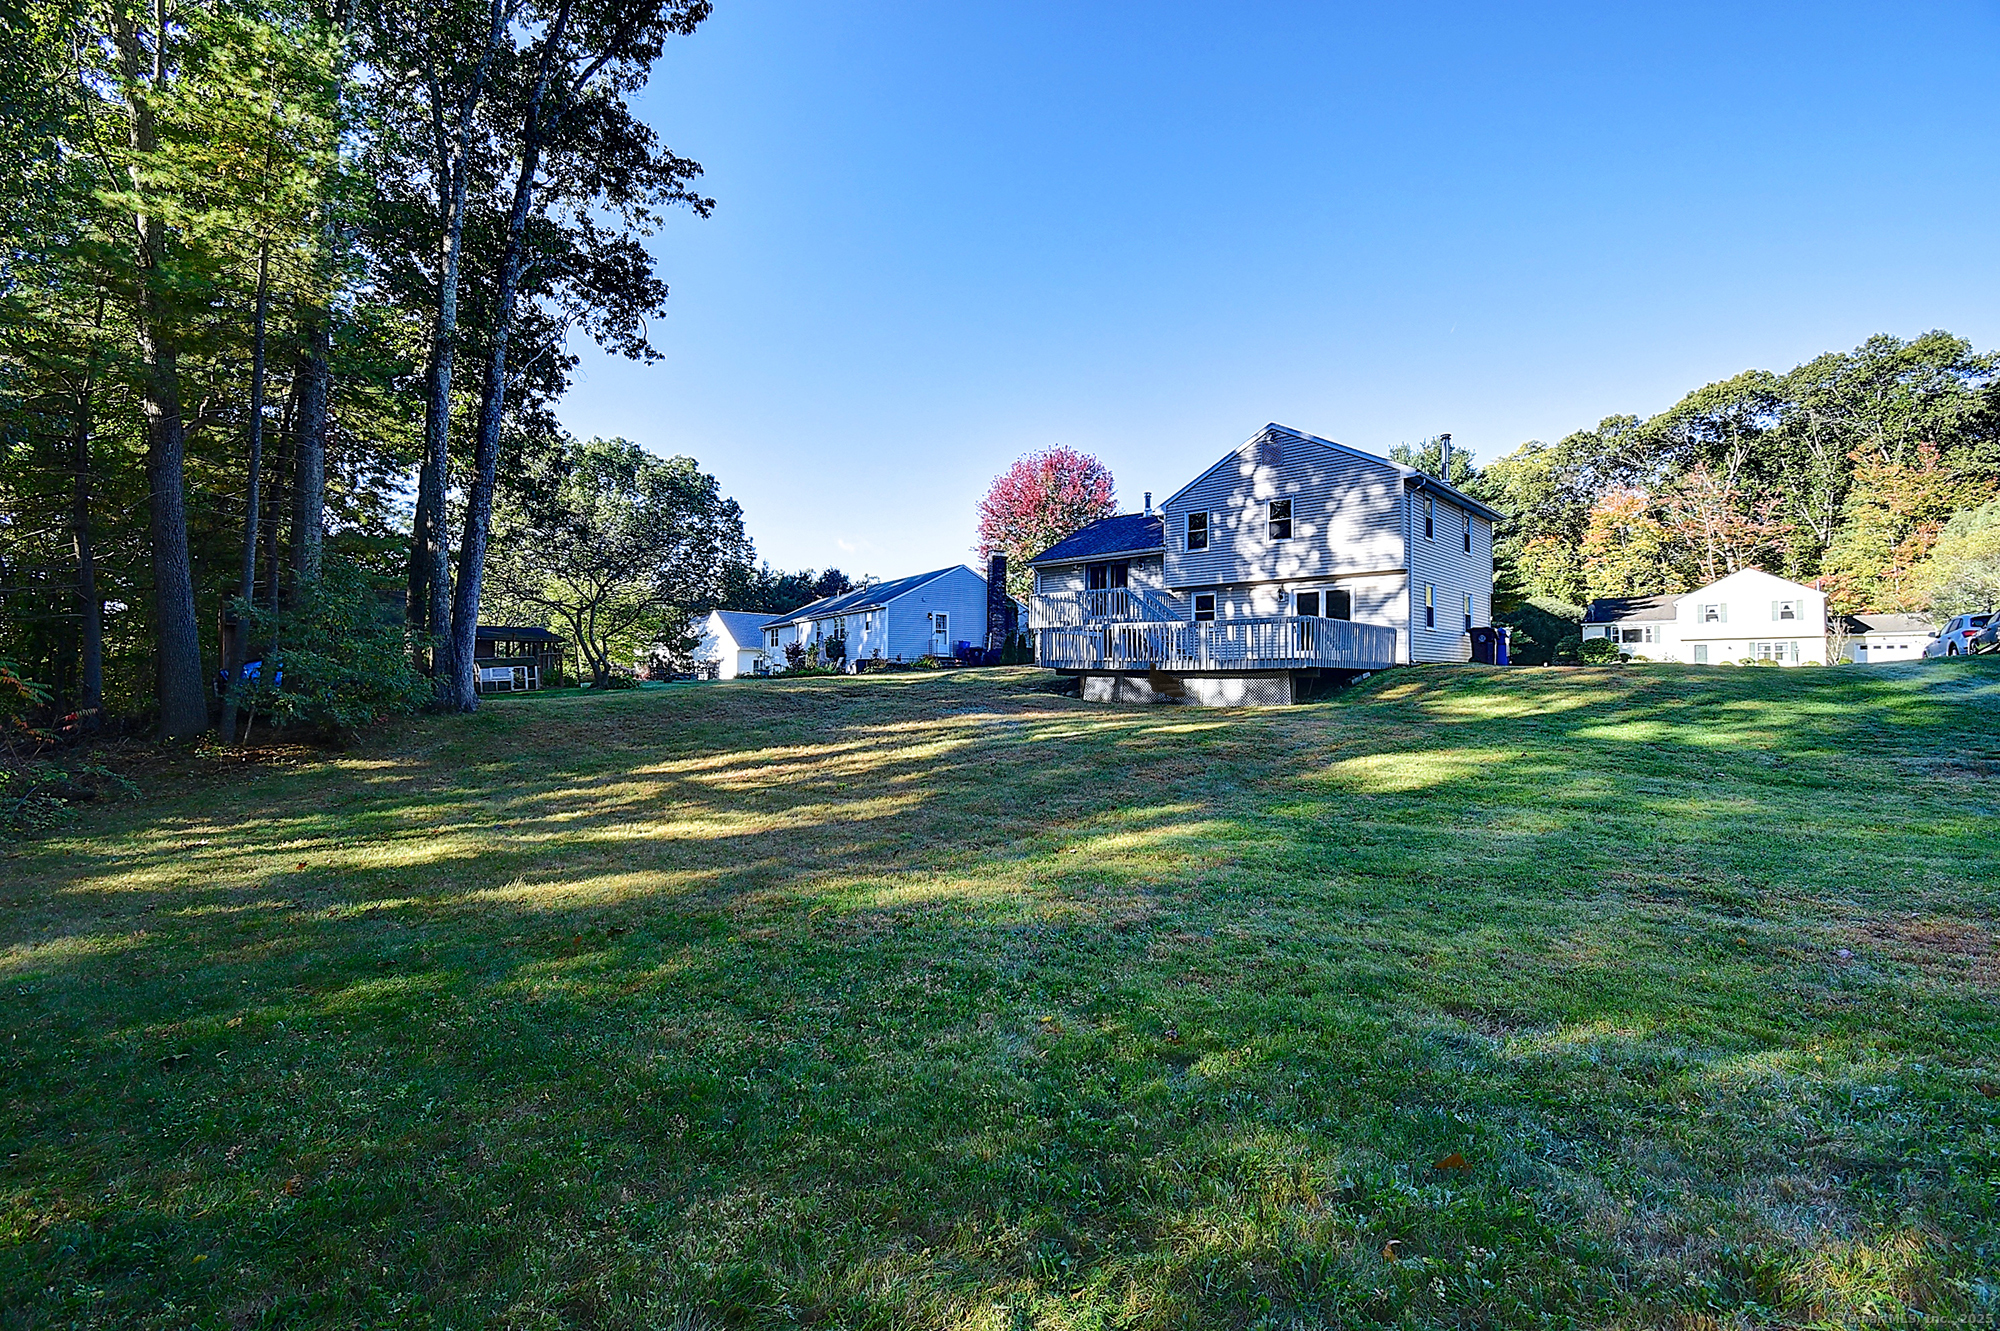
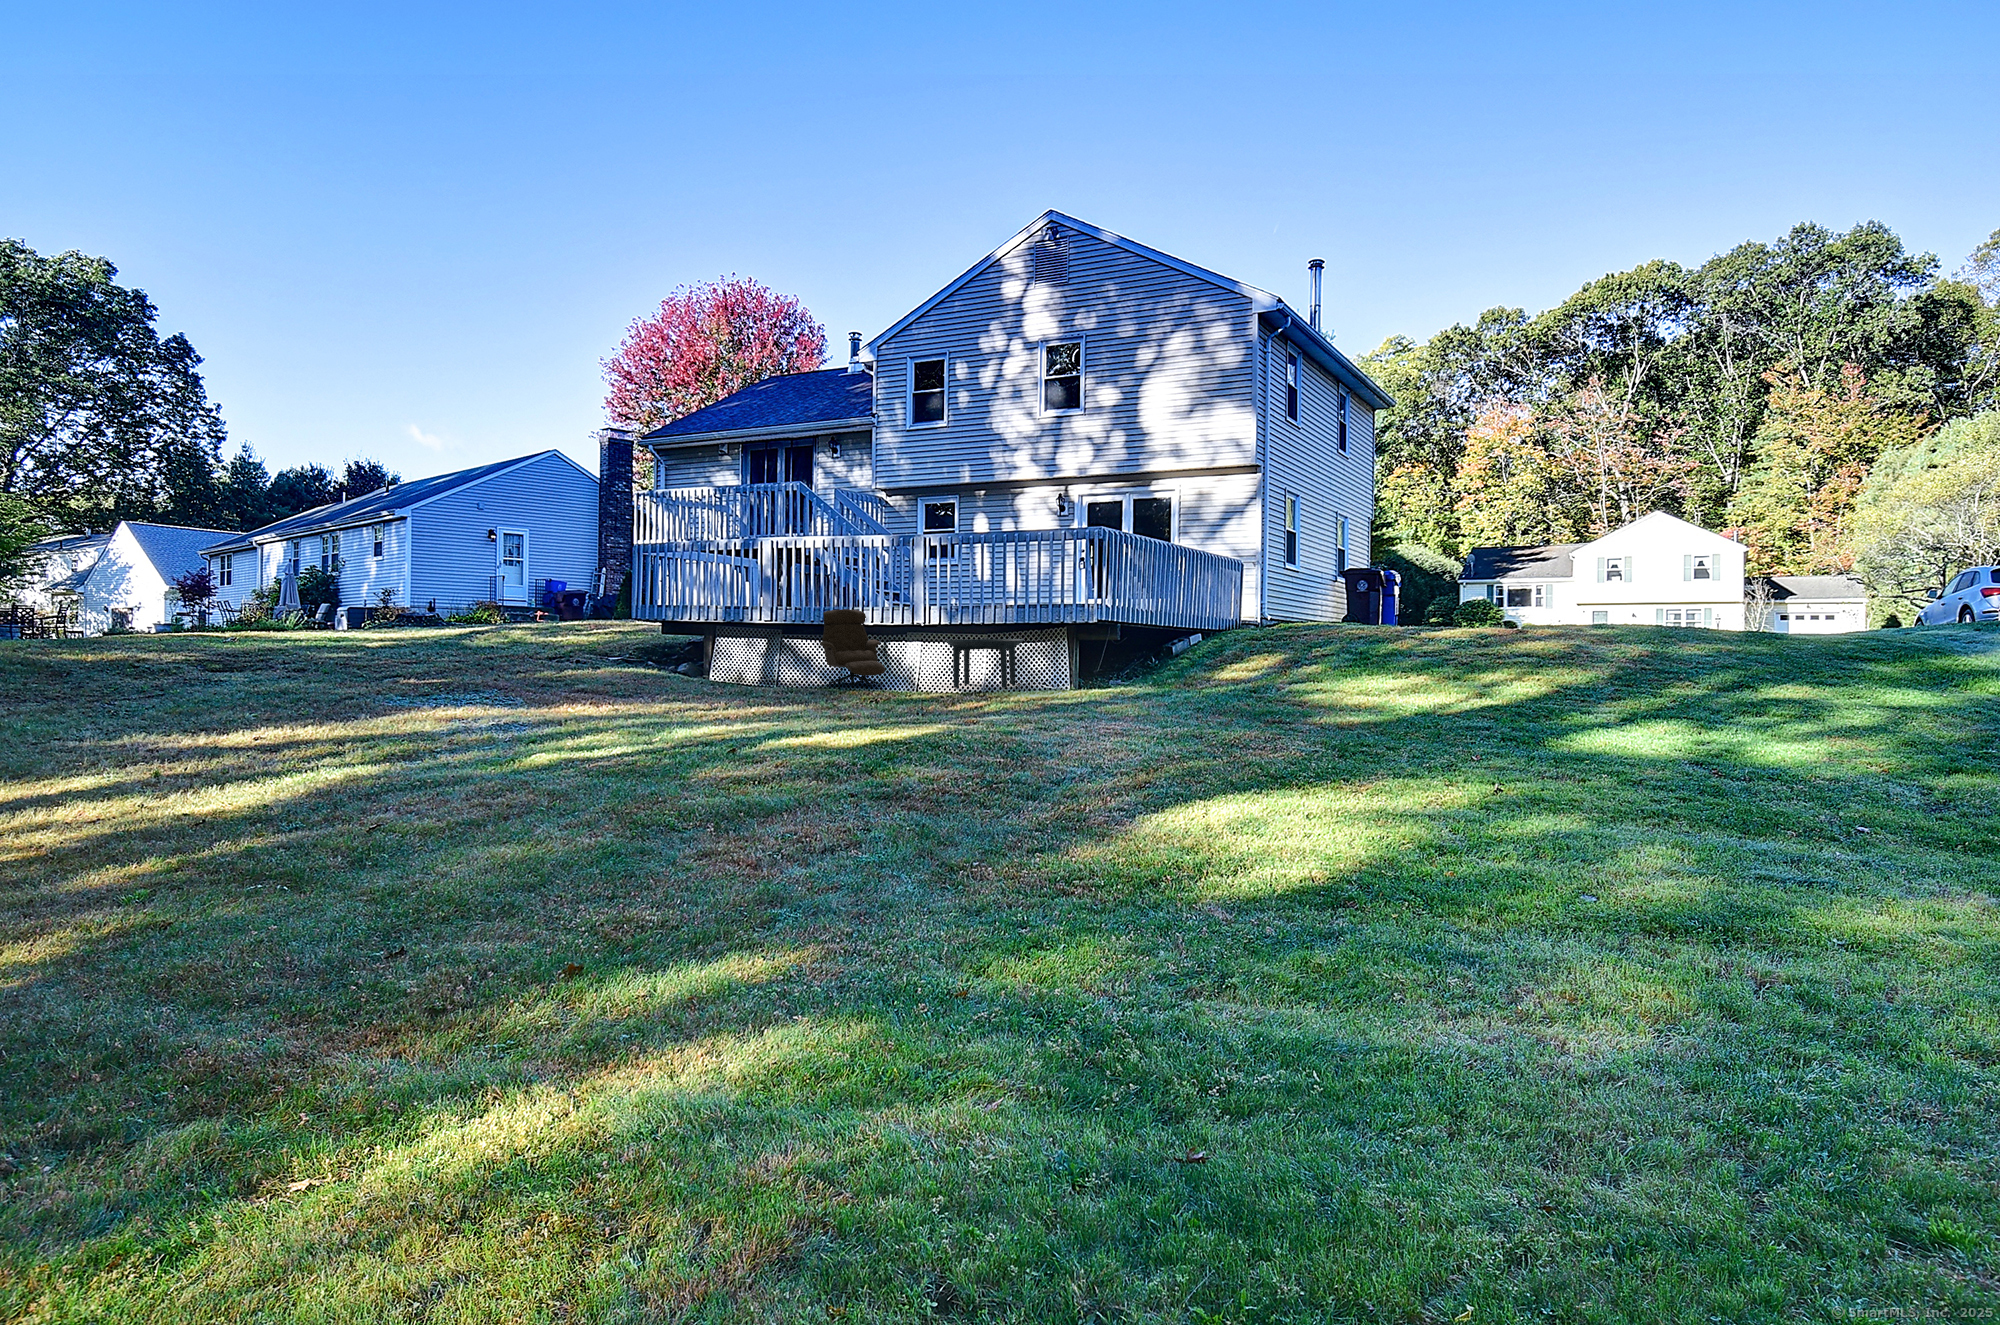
round table: none [1219,677,1264,704] -> present [946,639,1024,688]

